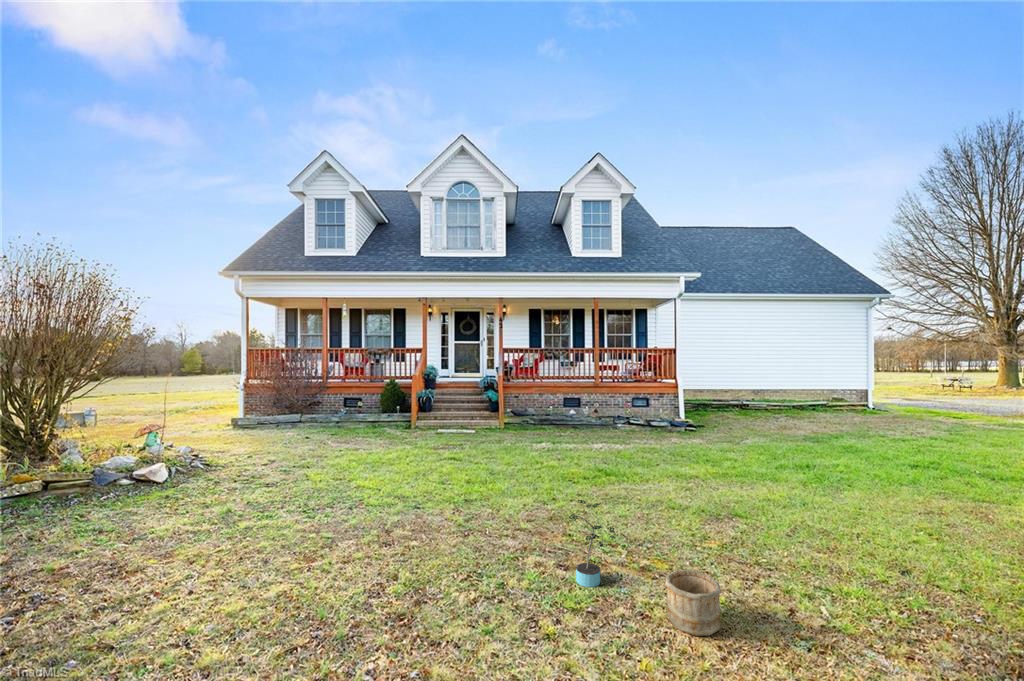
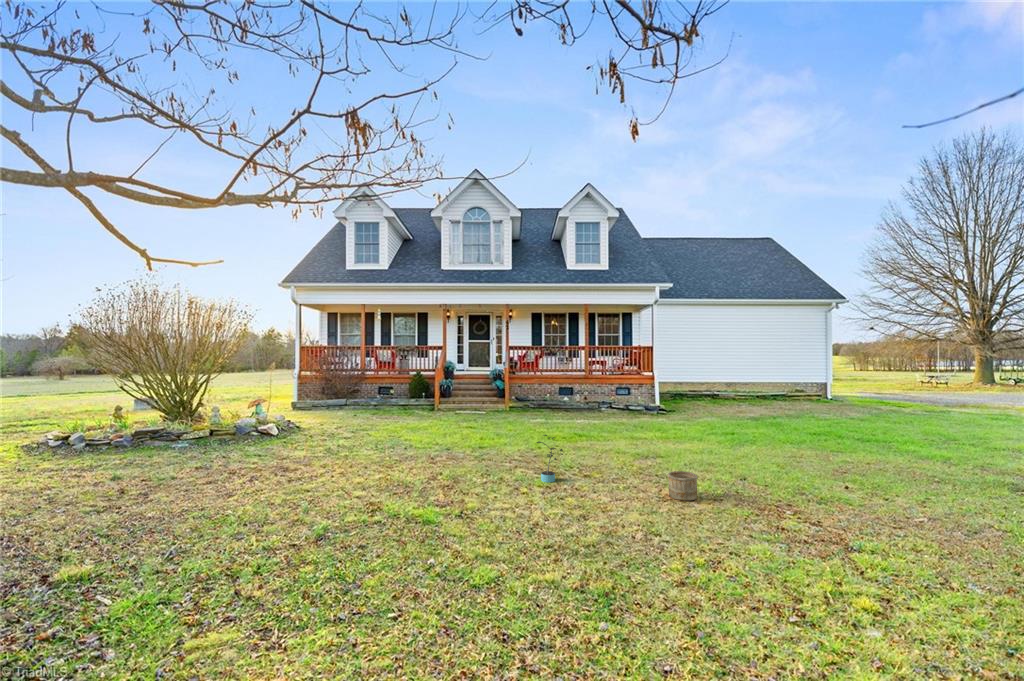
wooden bucket: present [665,570,721,636] -> present [668,471,698,501]

